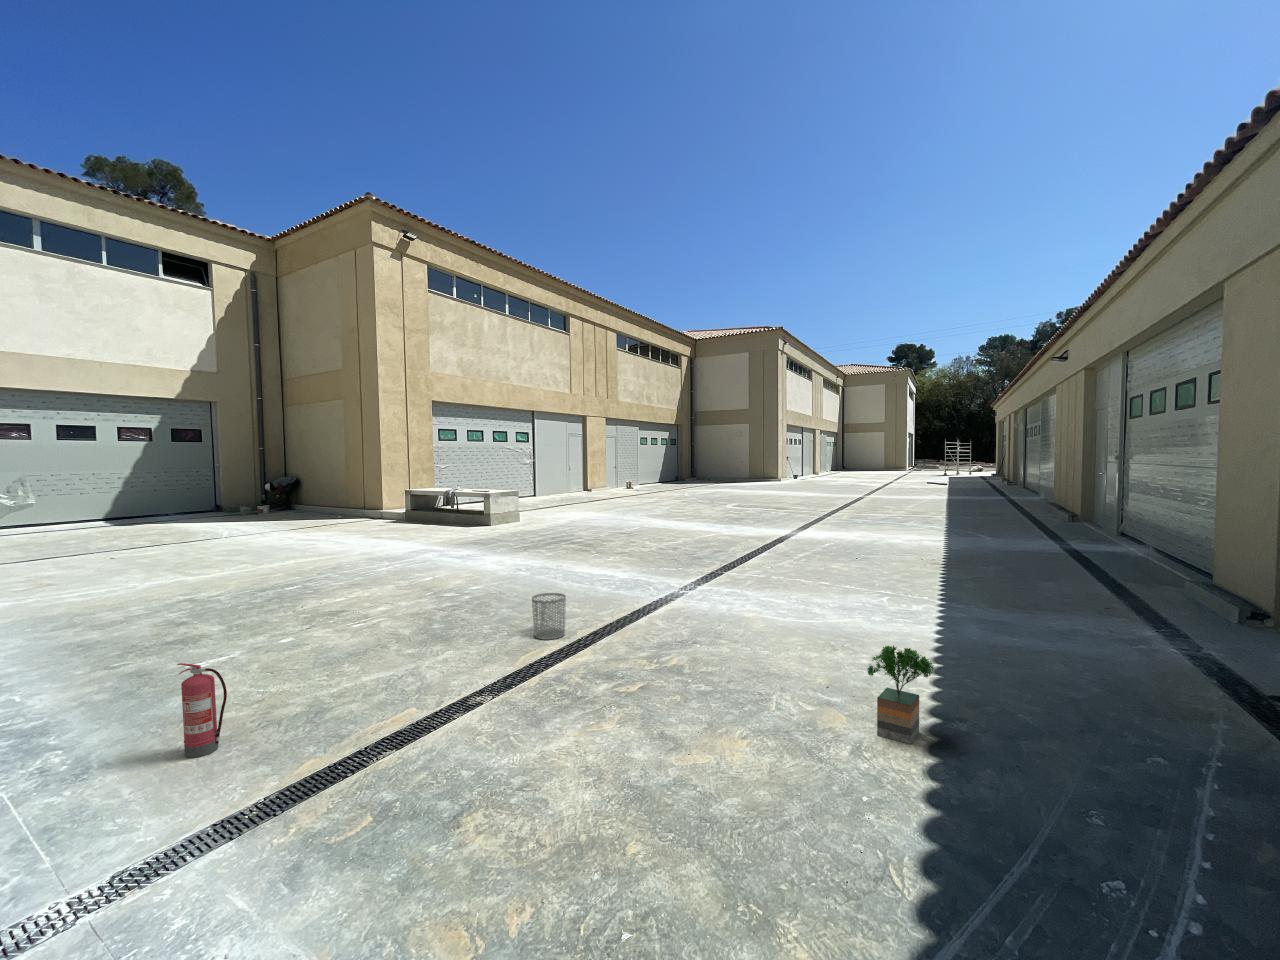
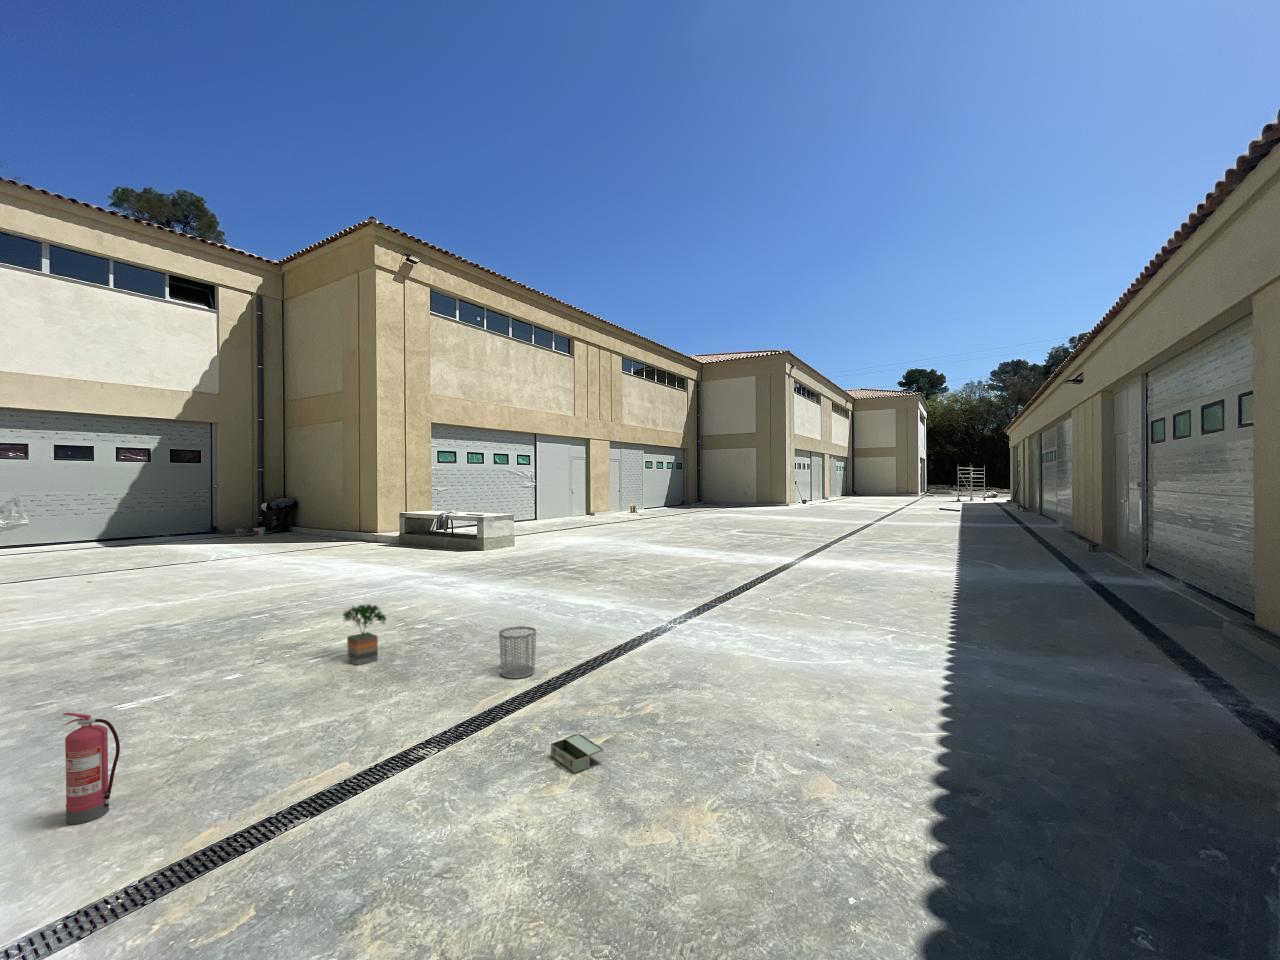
potted tree: present [867,645,934,744] -> present [343,604,387,665]
toolbox: none [594,682,642,713] -> present [551,734,603,773]

